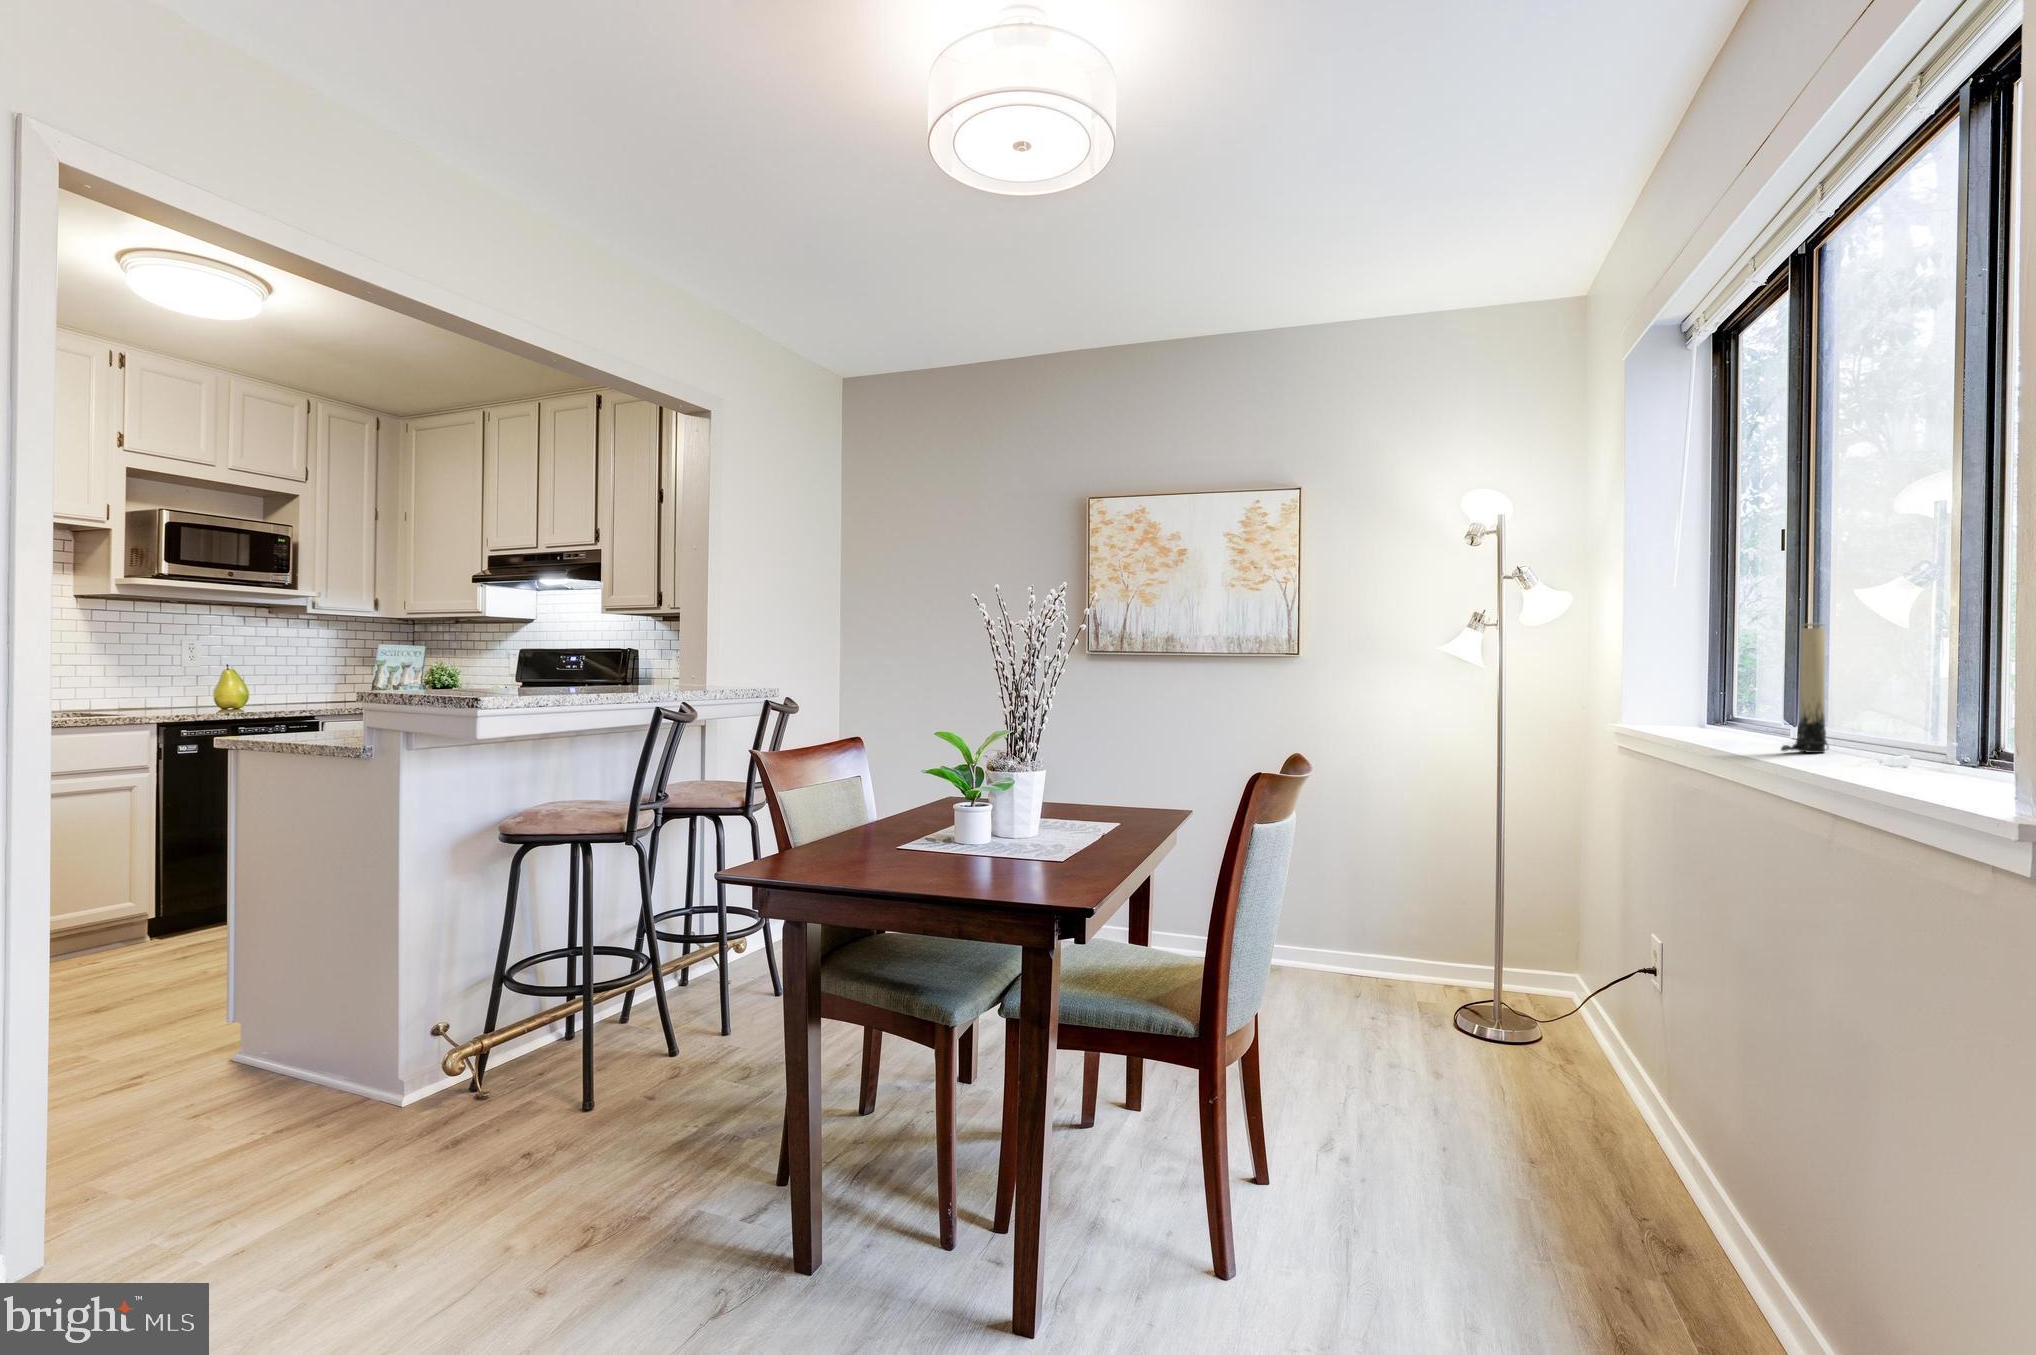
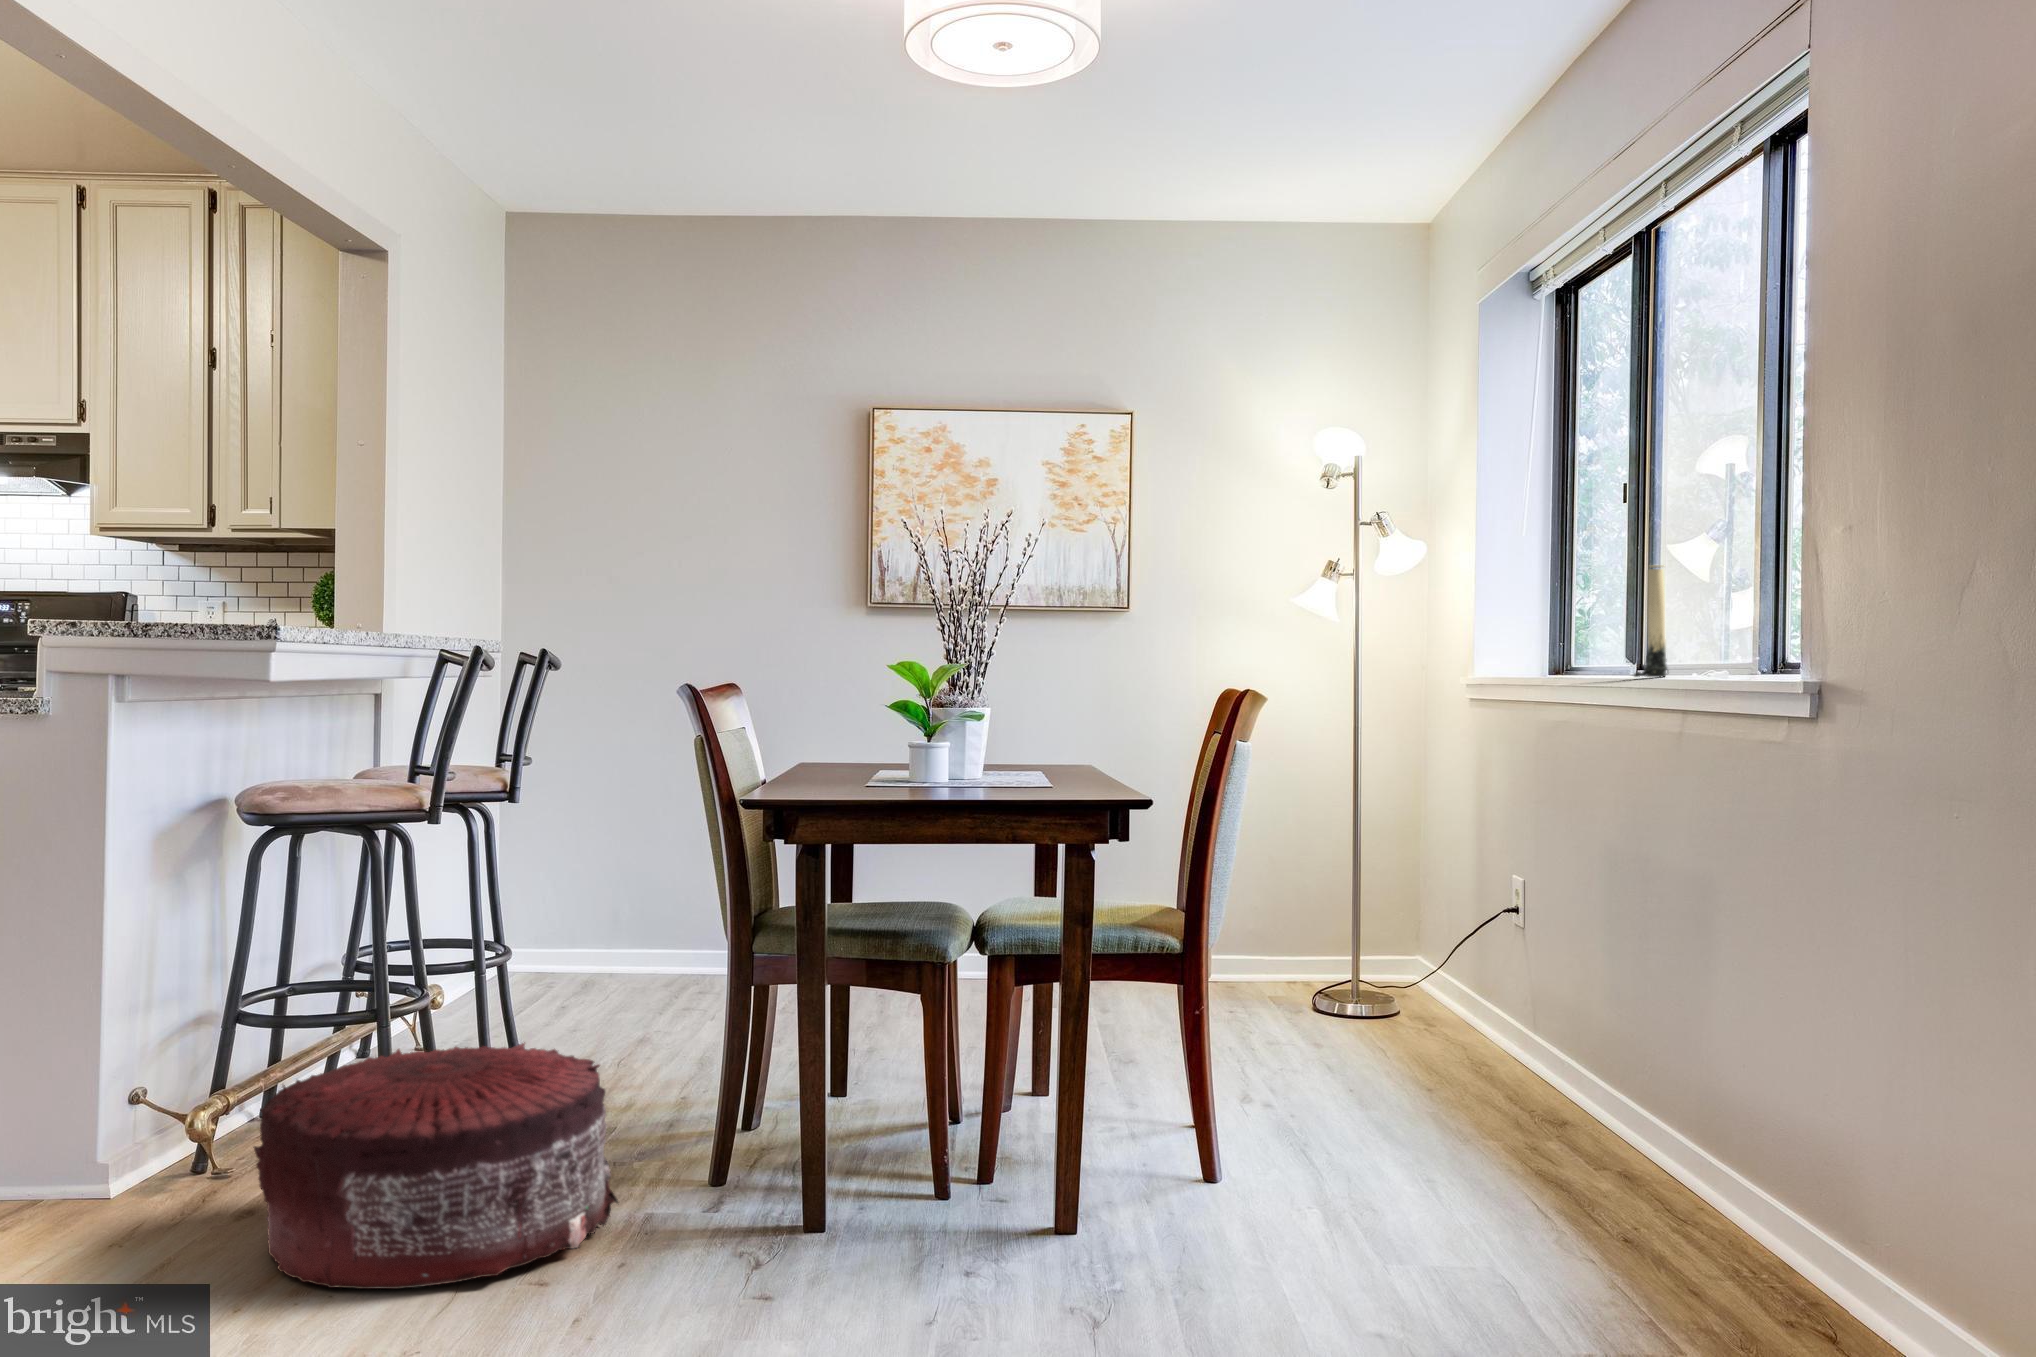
pouf: none [362,1033,678,1294] -> present [253,1042,618,1289]

